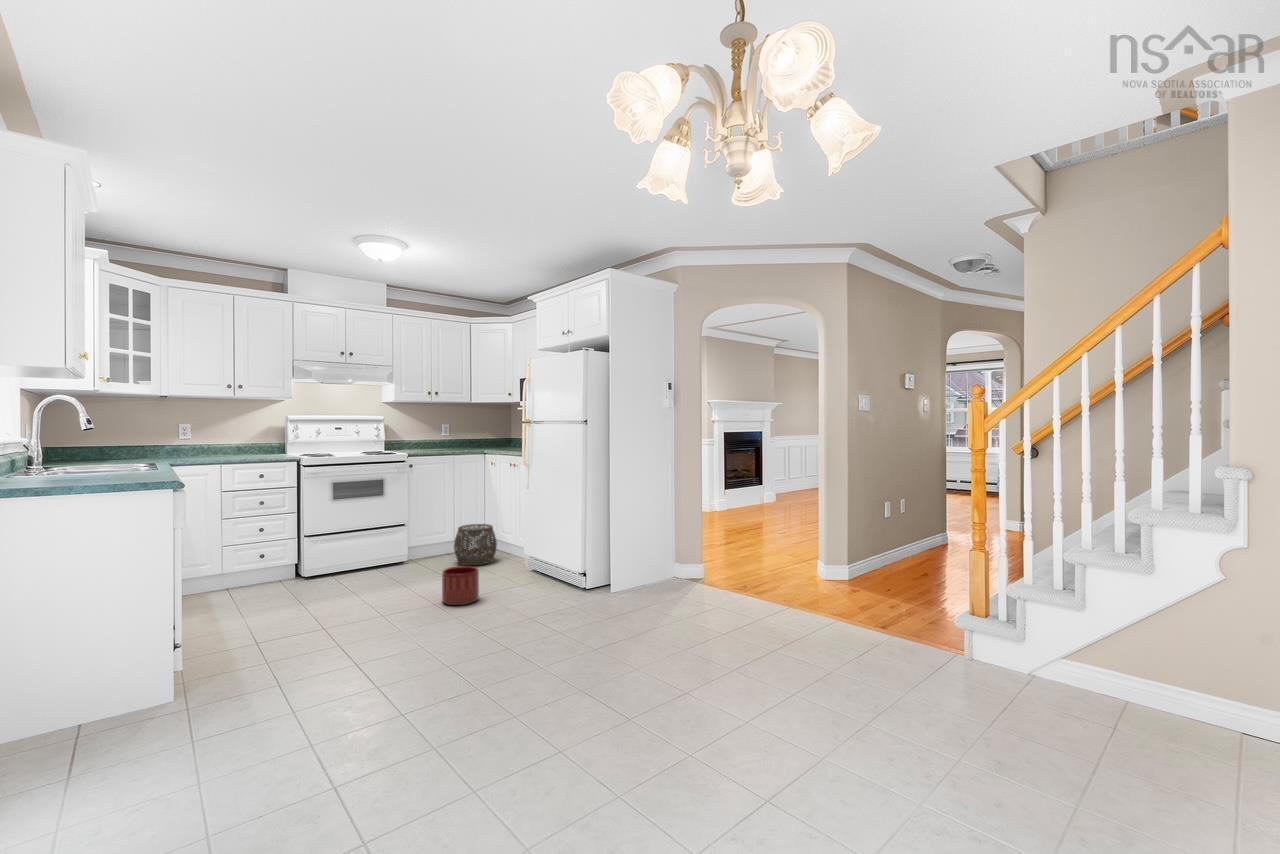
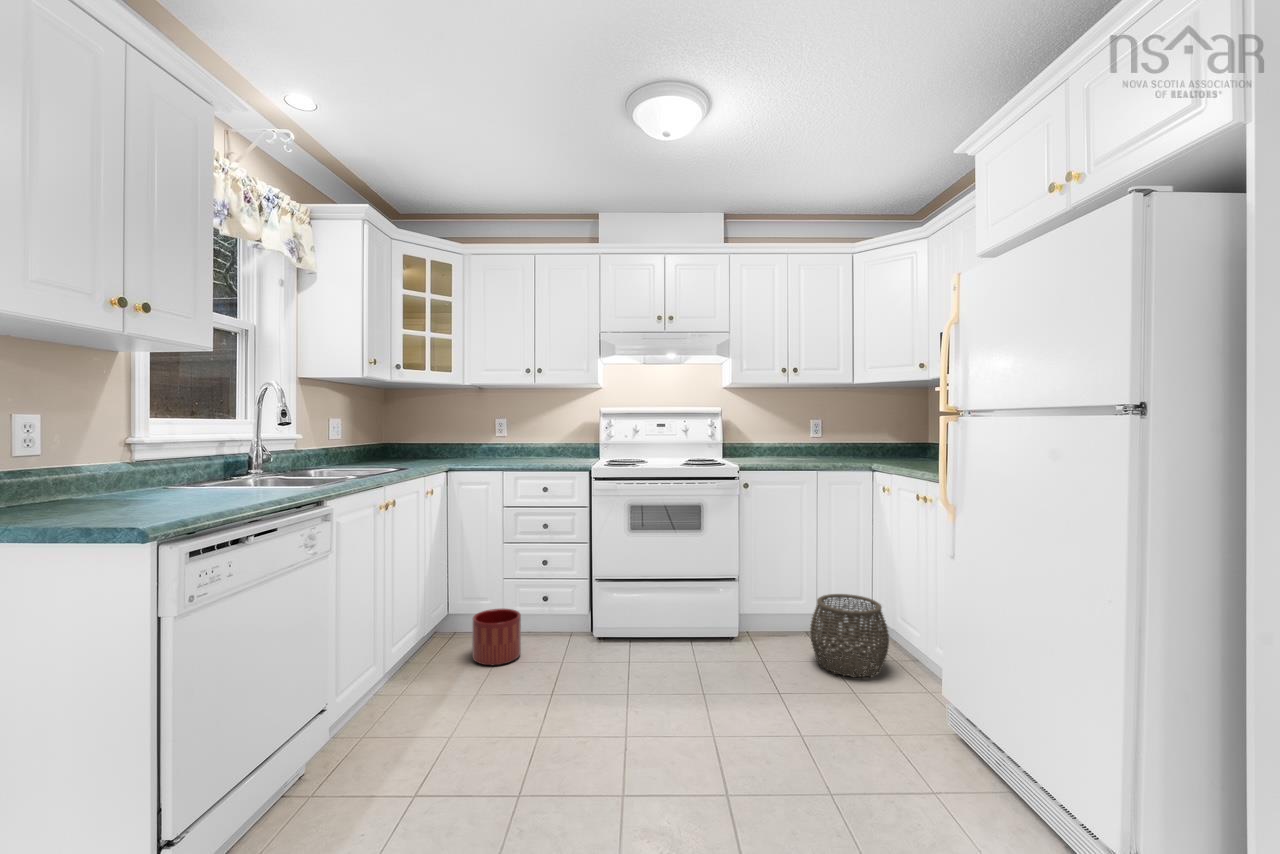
planter: present [442,566,479,605] -> present [472,609,521,665]

